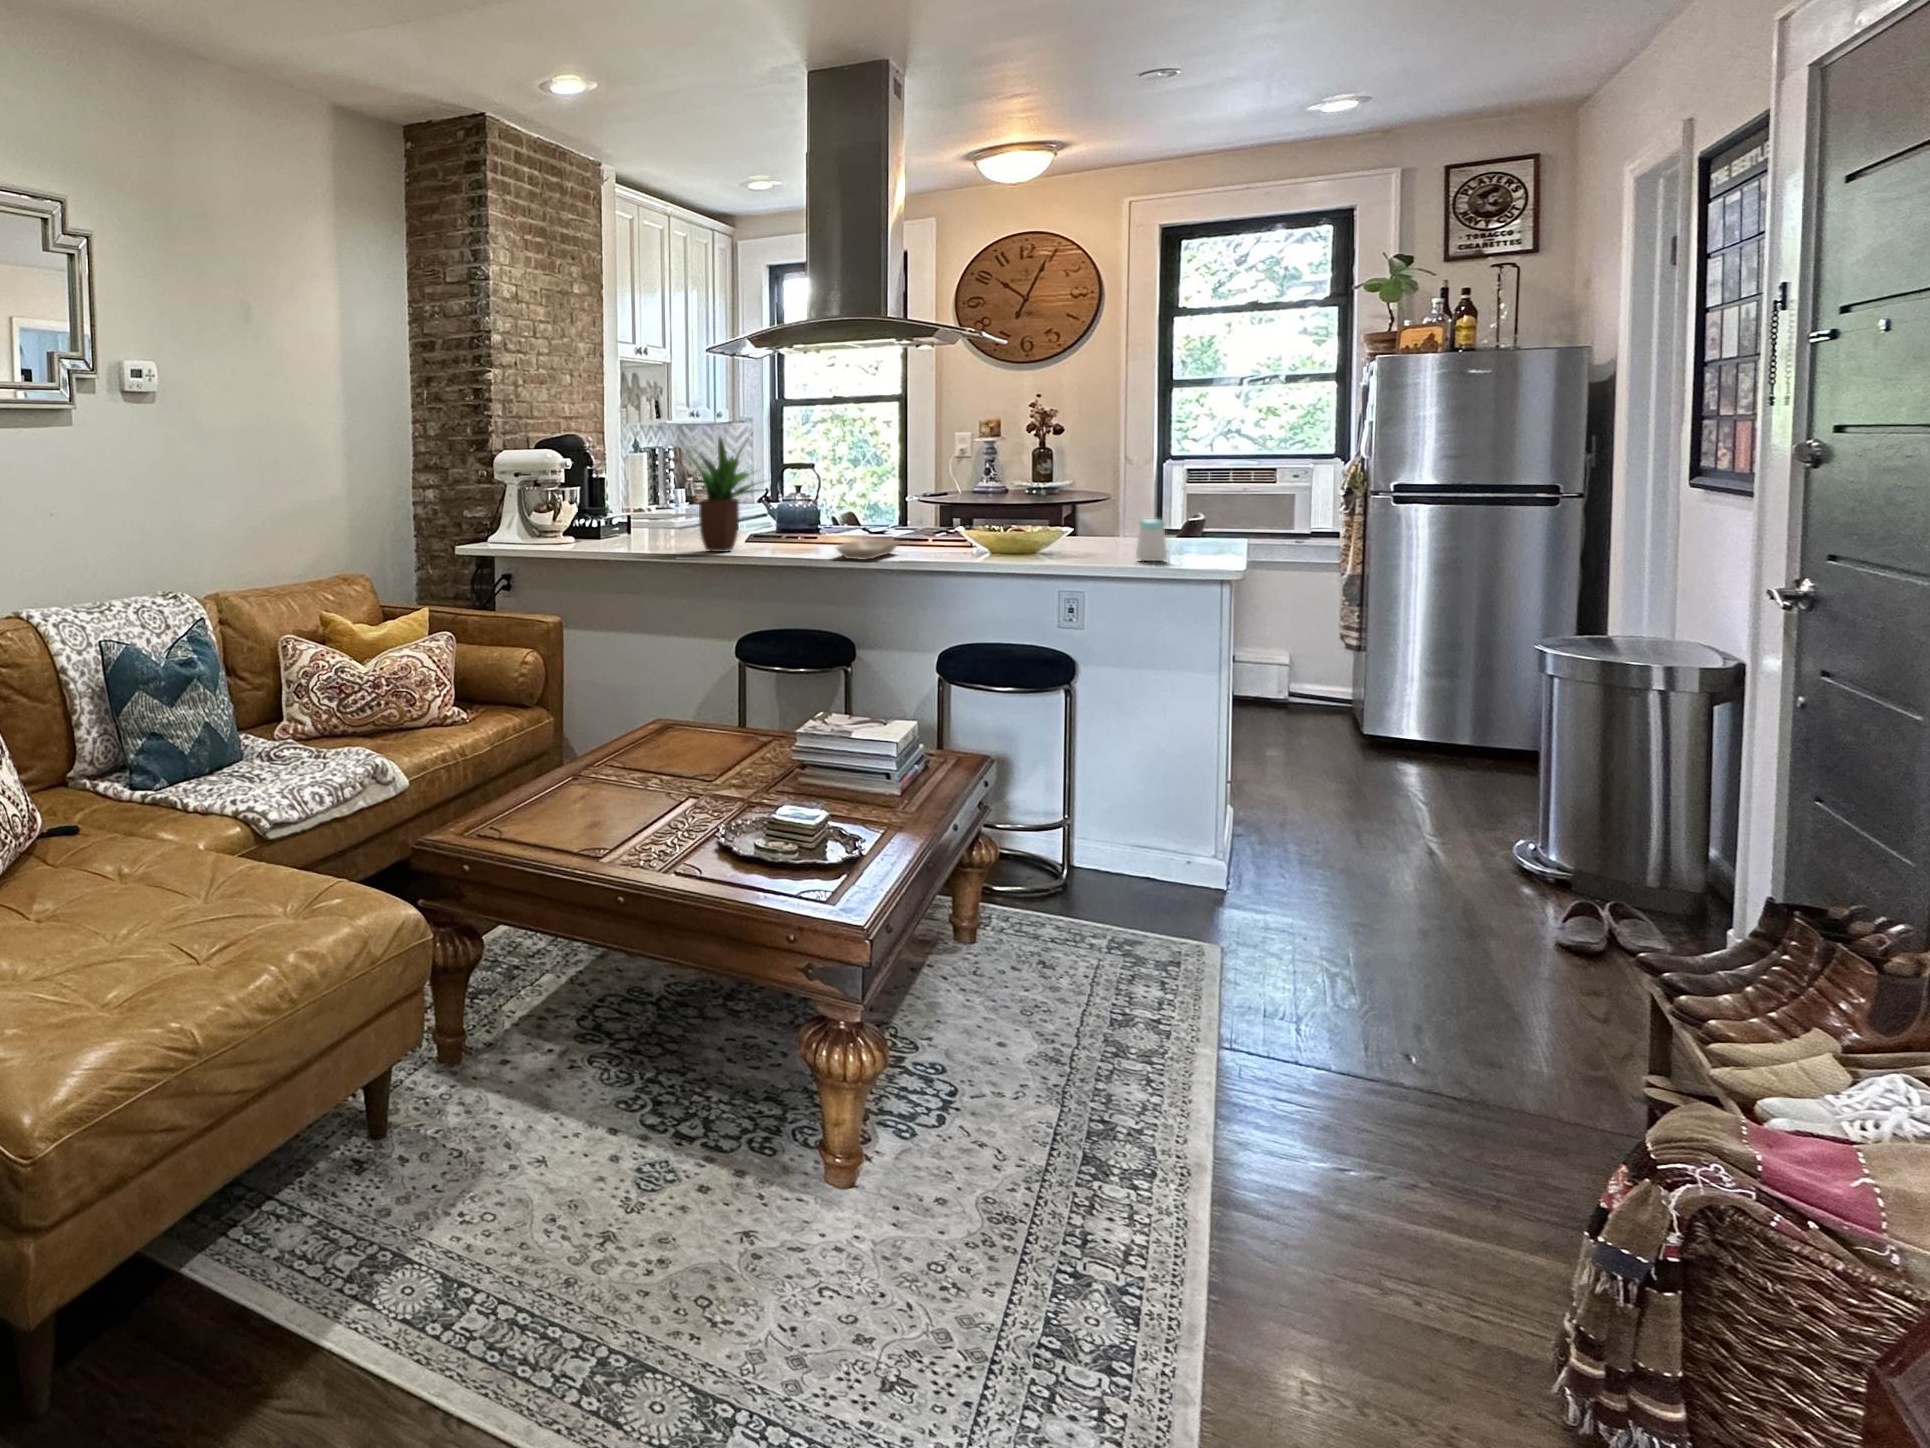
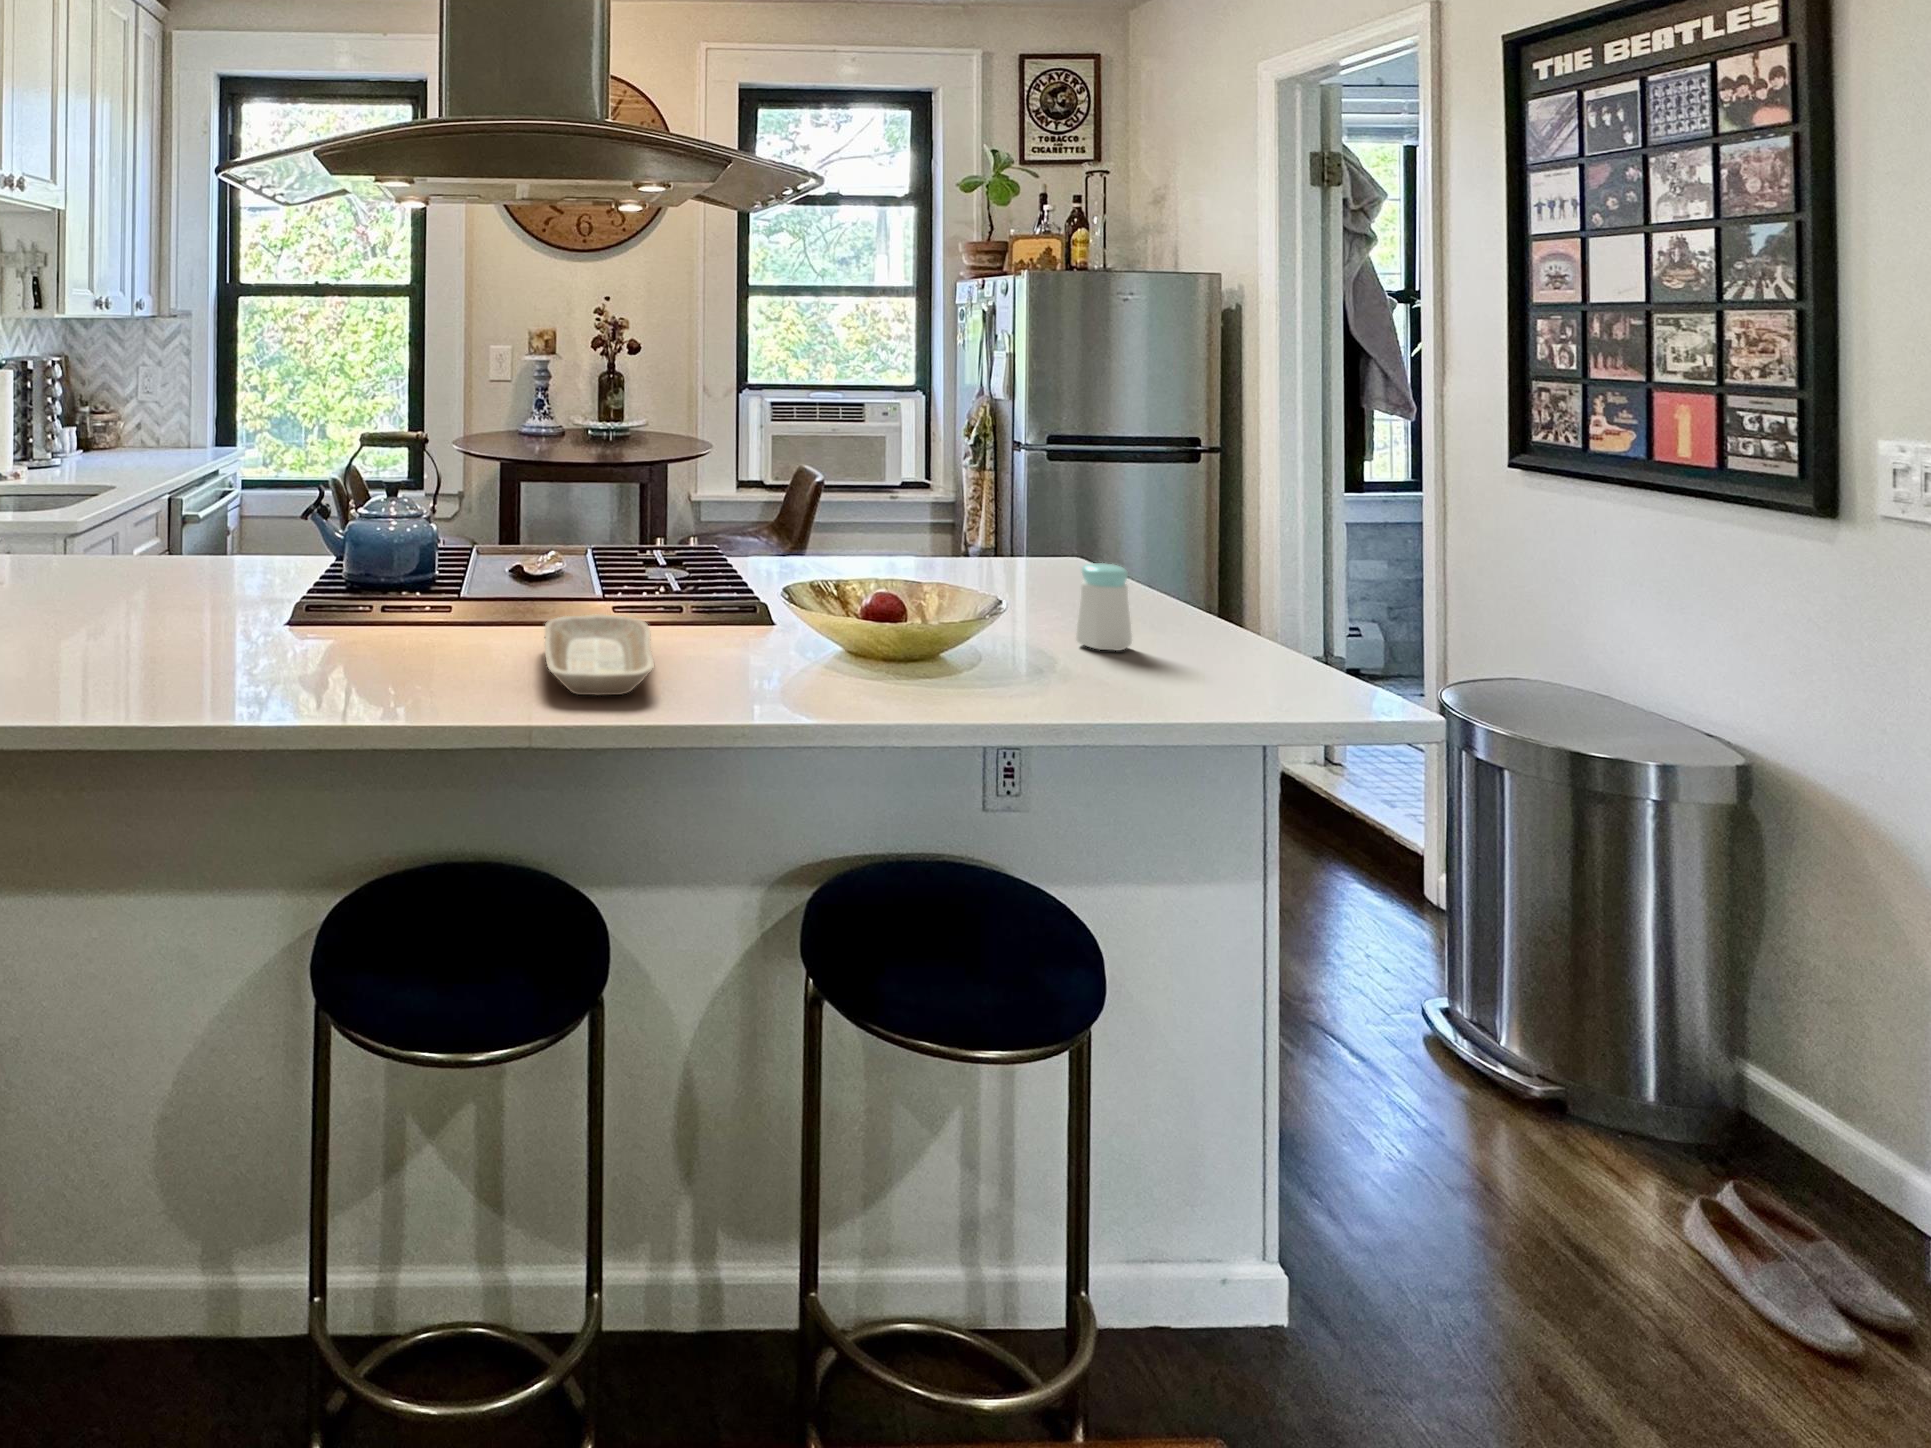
potted plant: present [687,437,767,552] -> none [141,370,381,675]

